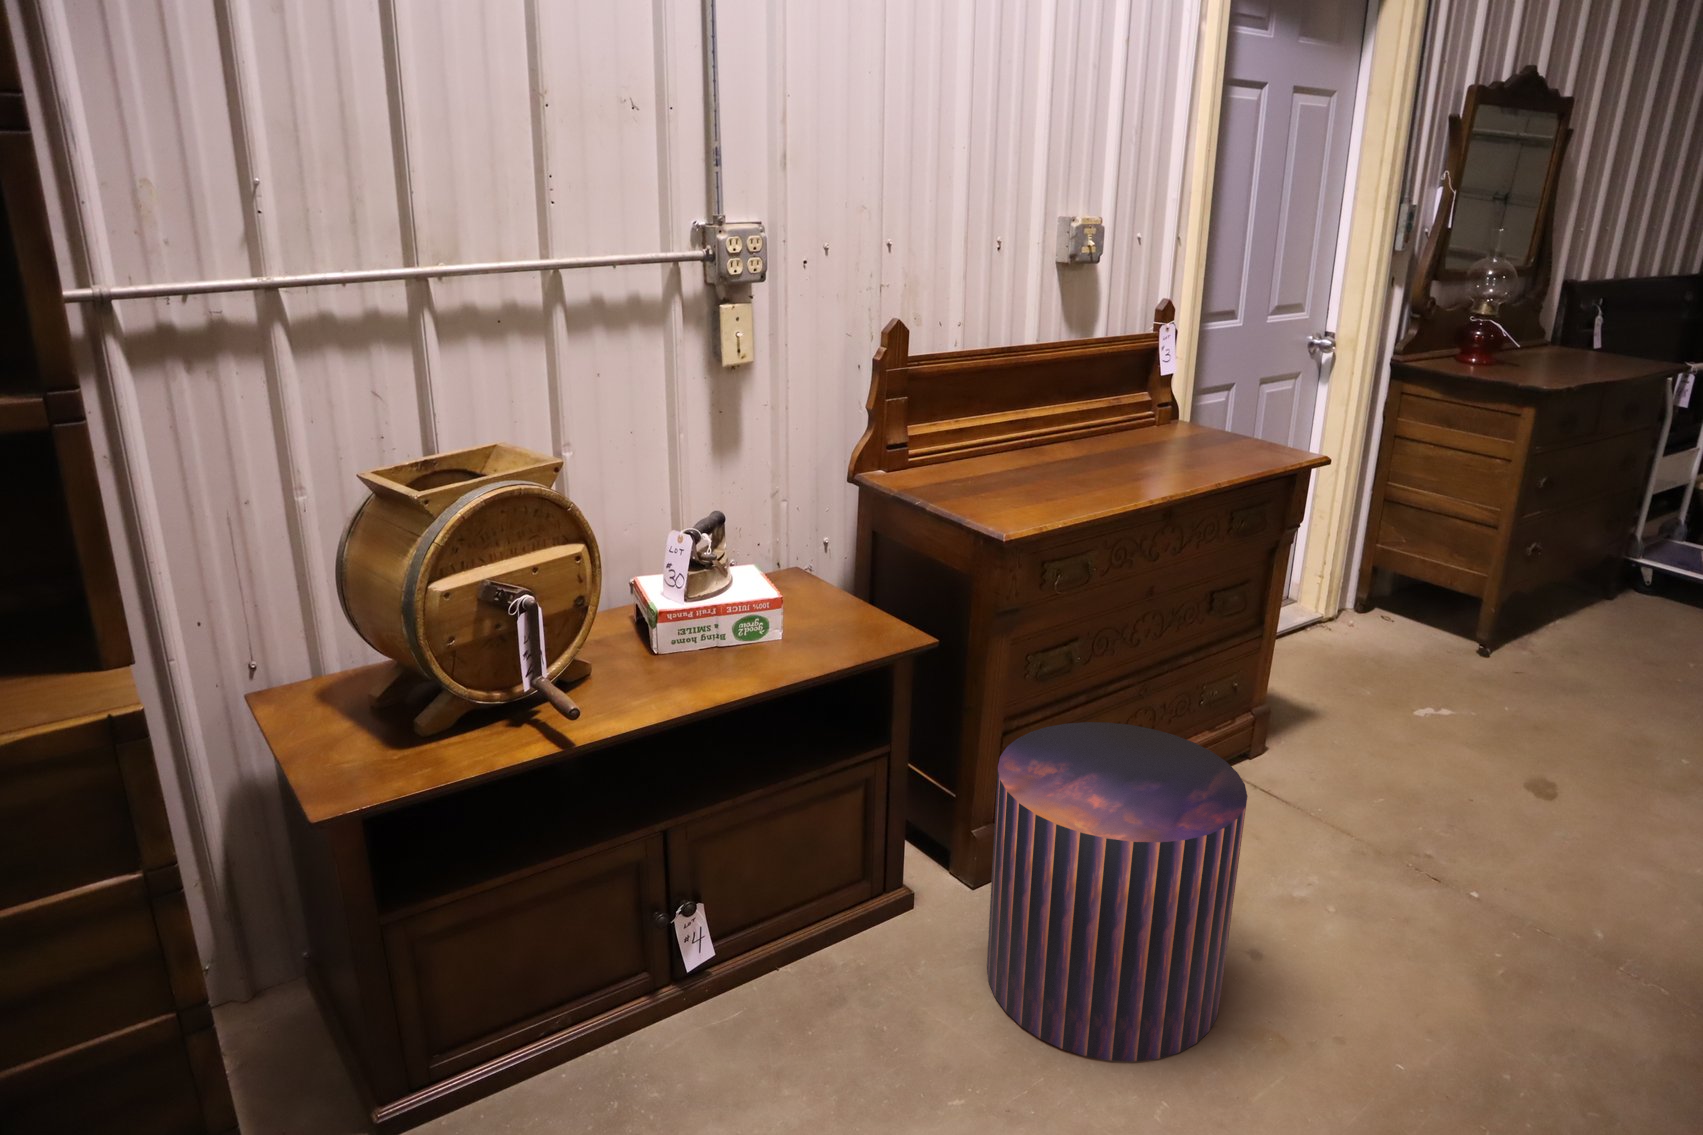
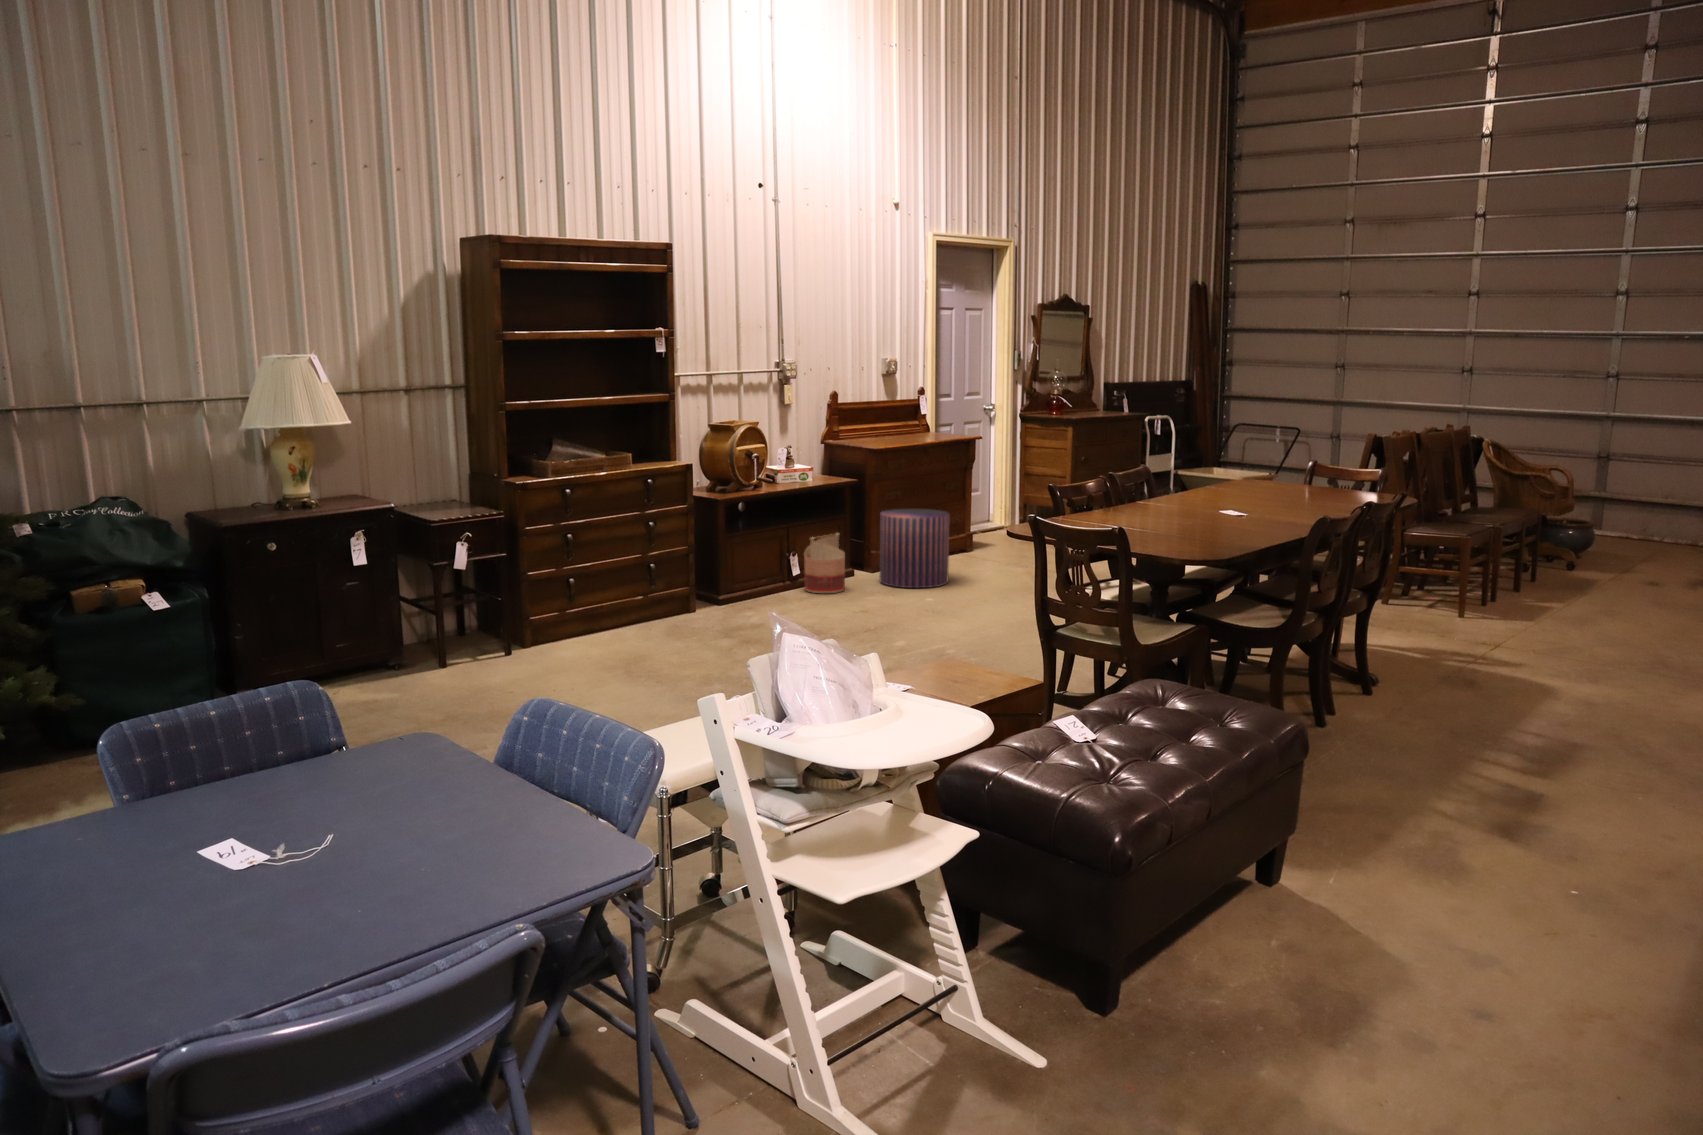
basket: none [720,836,859,1071] -> present [804,533,845,593]

